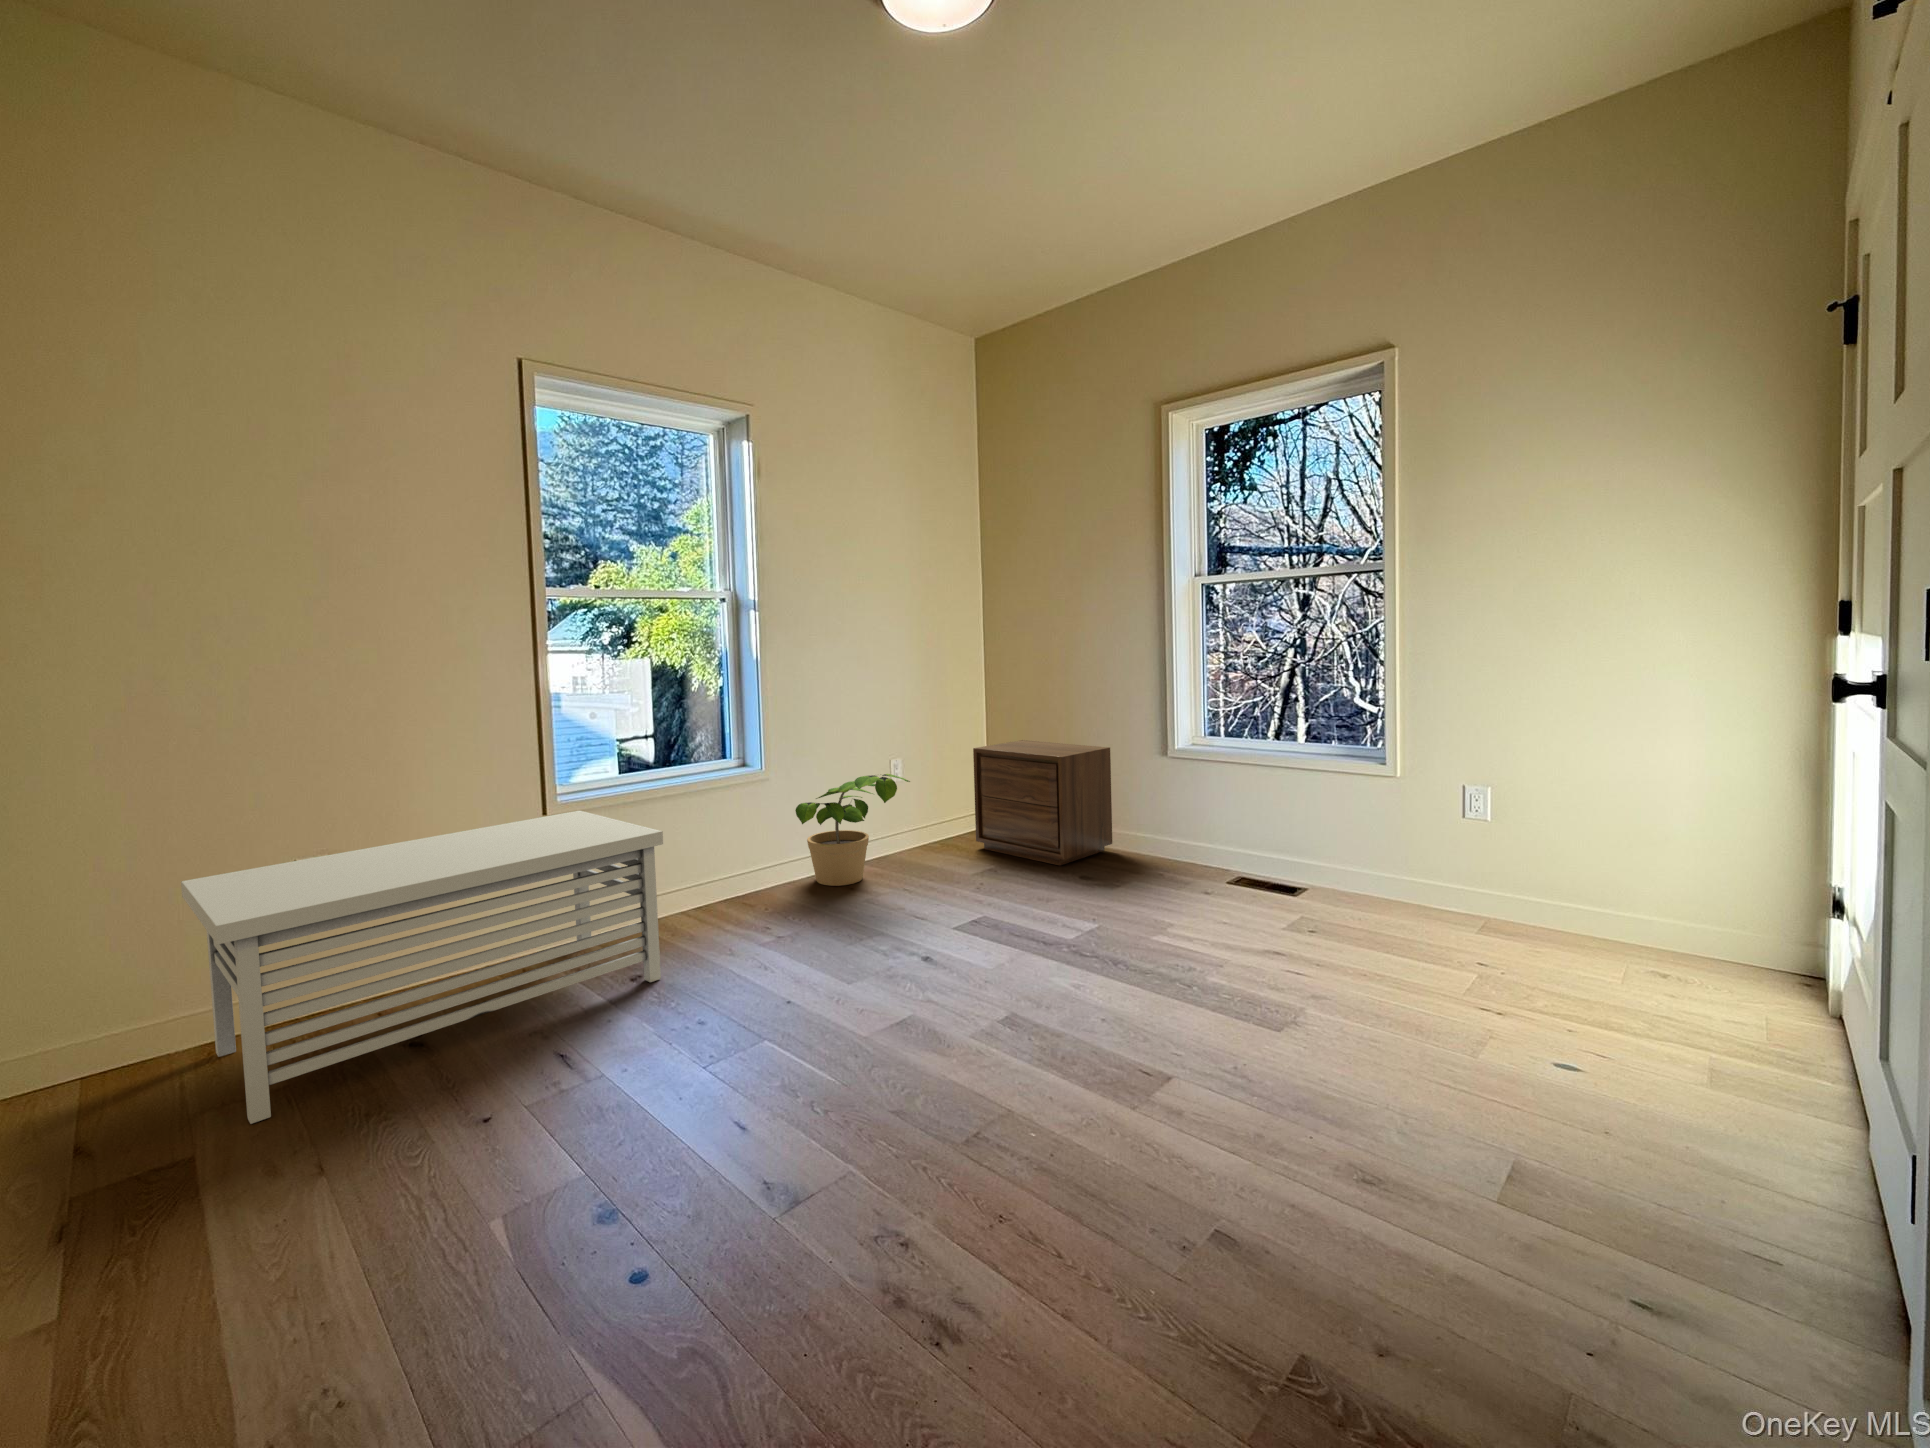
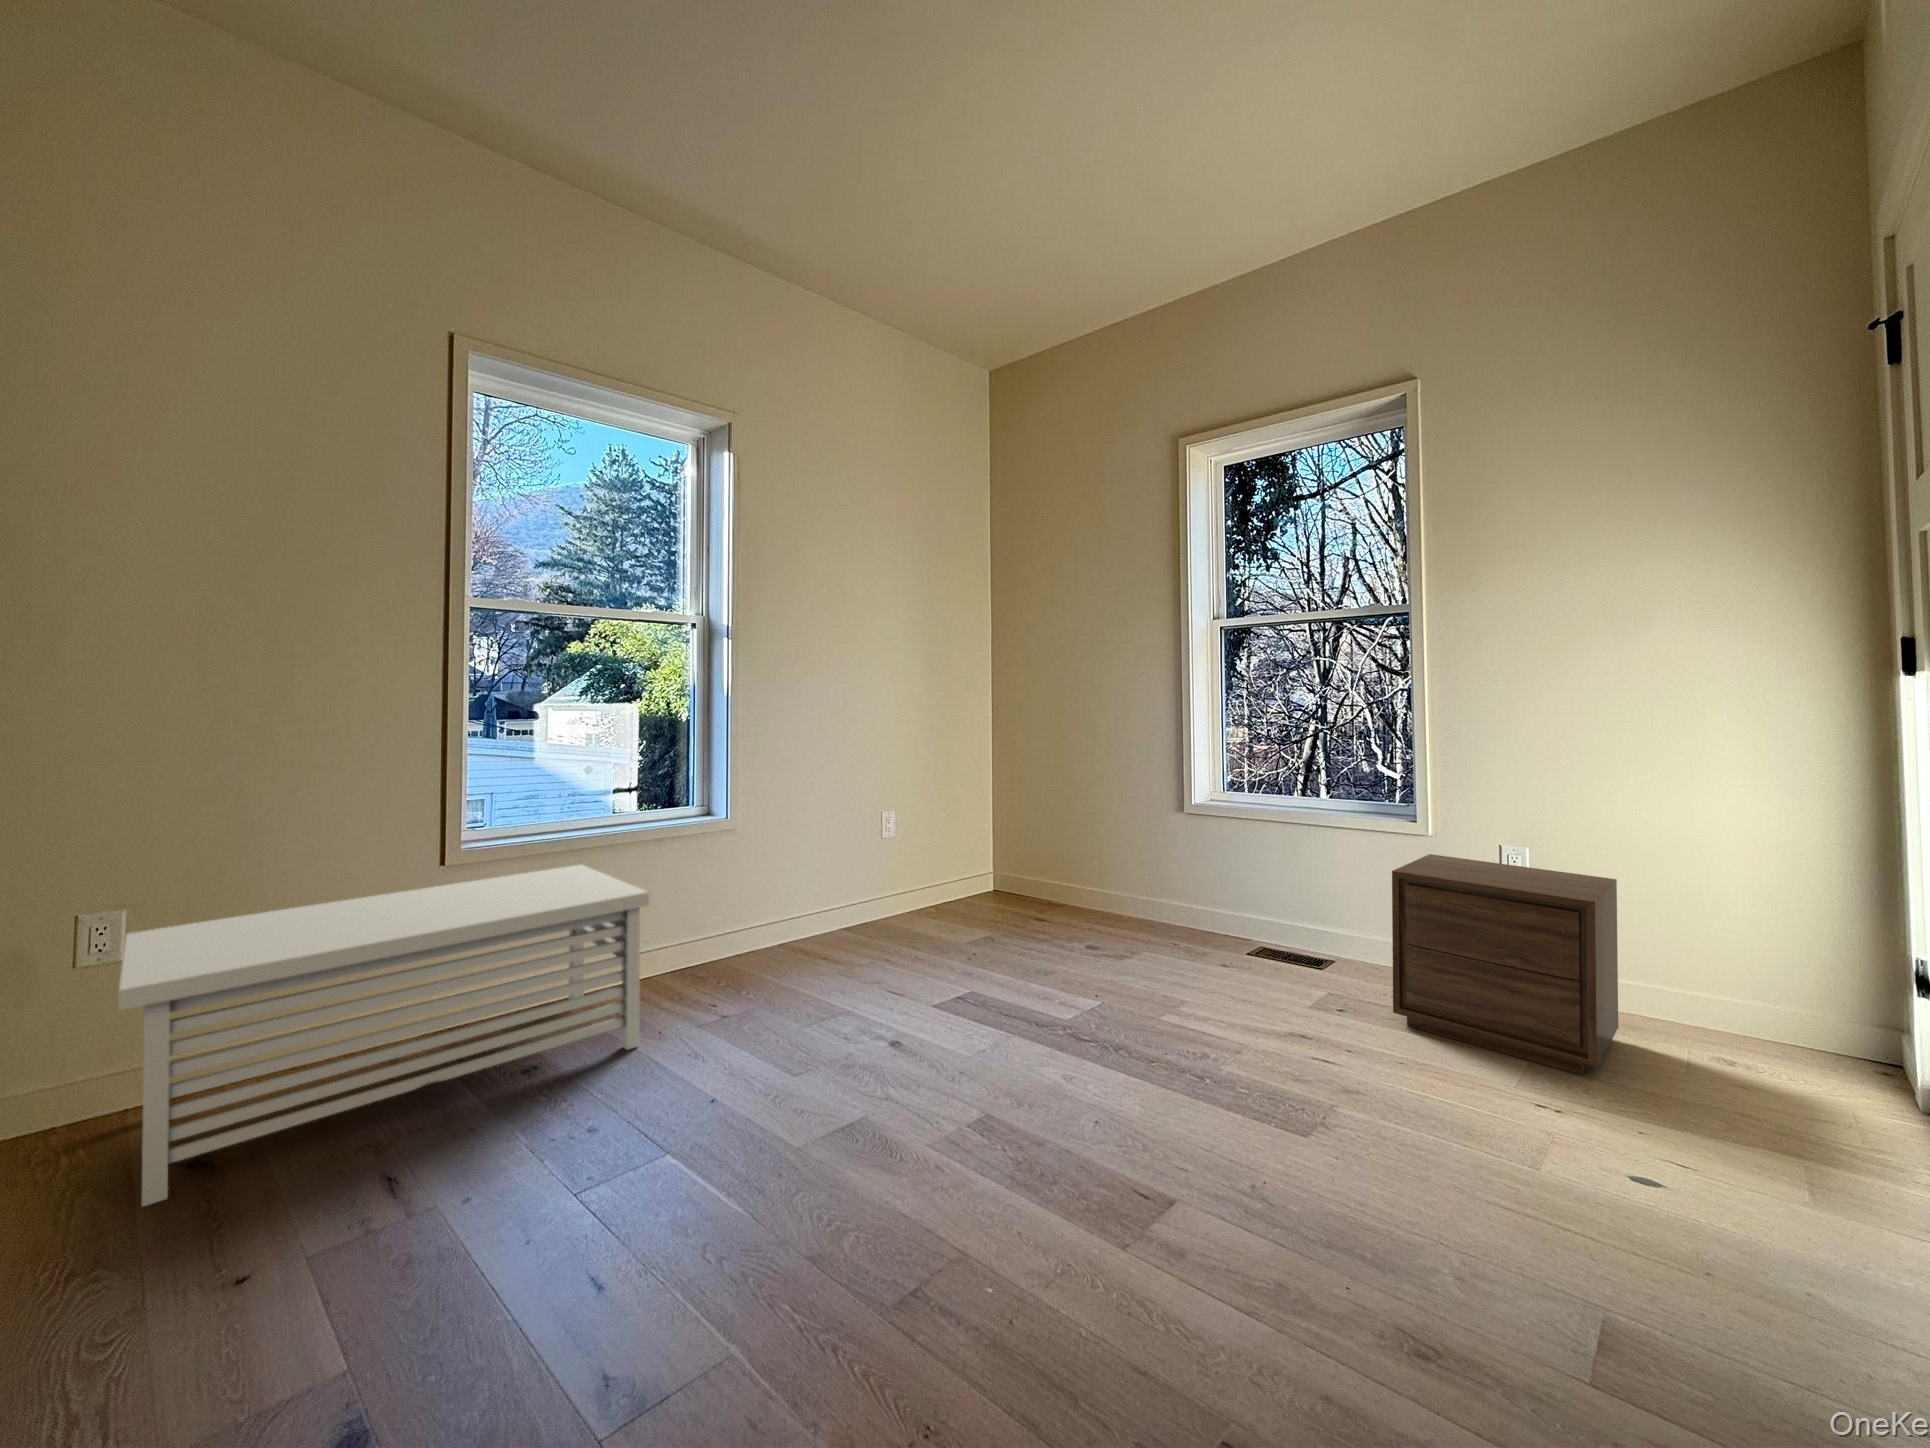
nightstand: present [973,740,1112,865] -> present [1392,854,1618,1075]
potted plant: present [795,774,910,886] -> none [811,835,928,946]

